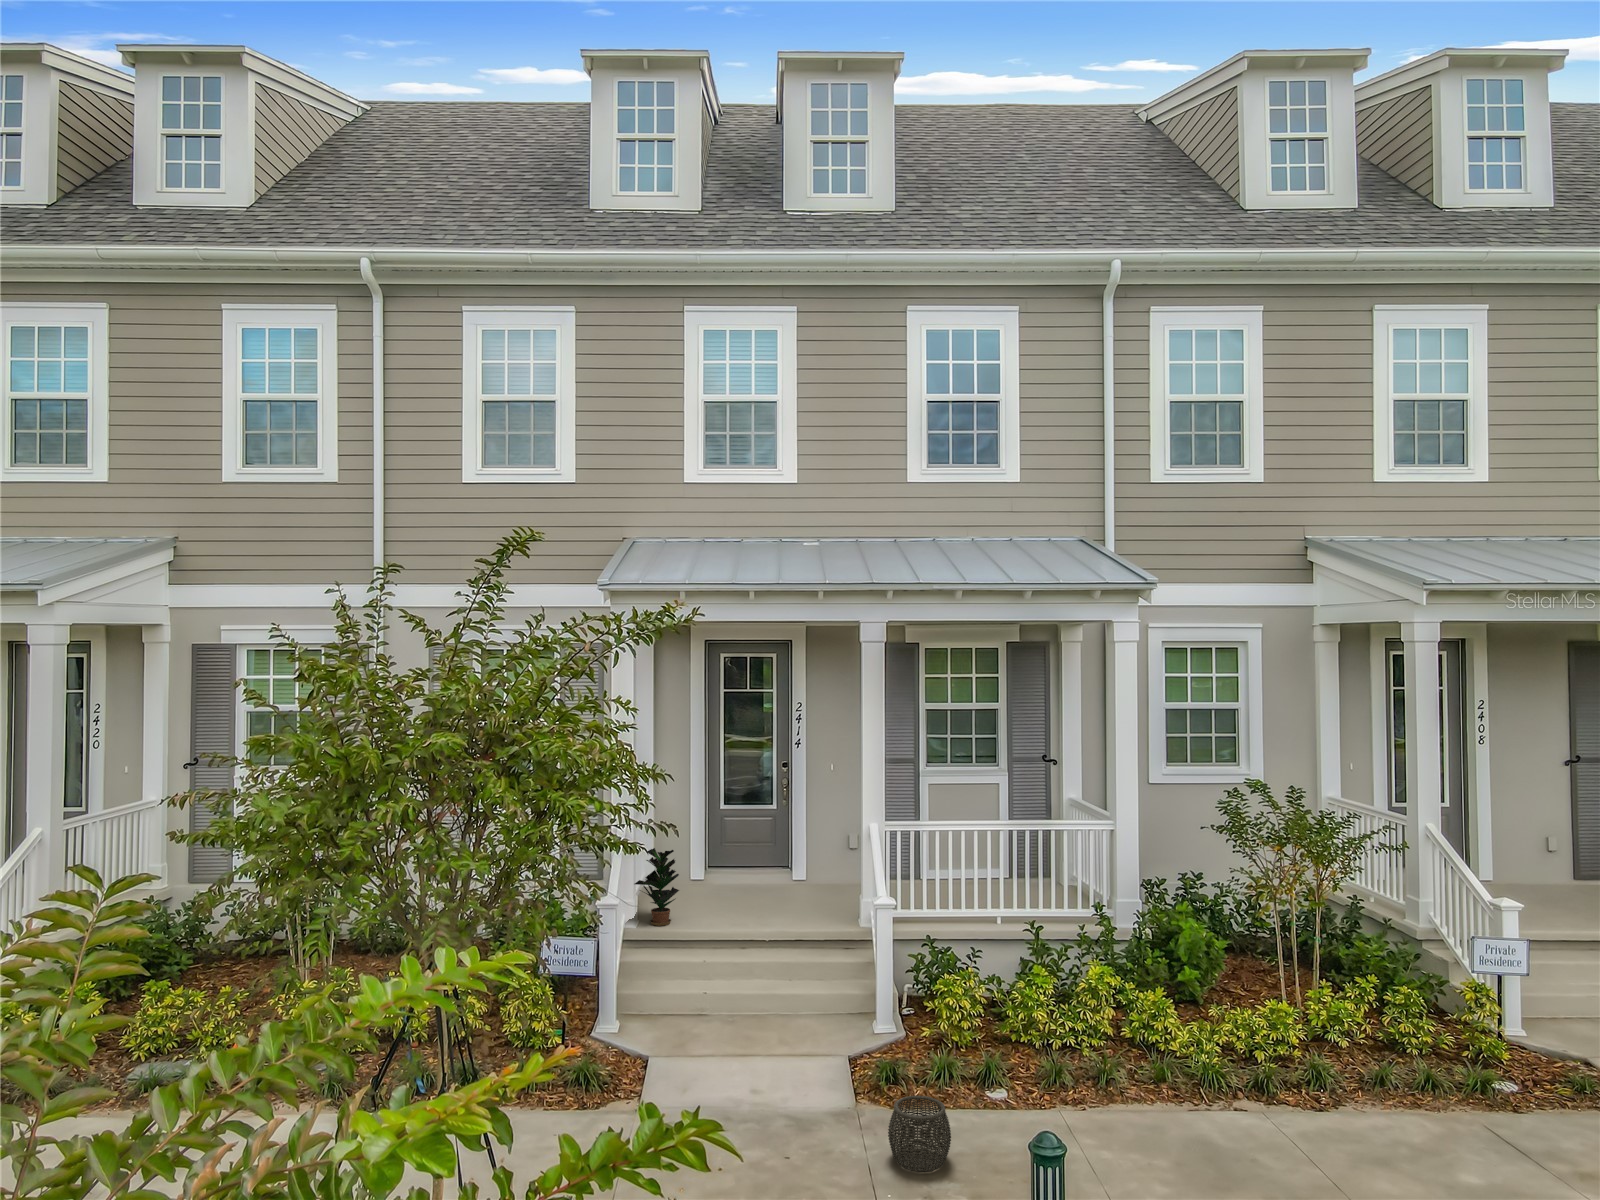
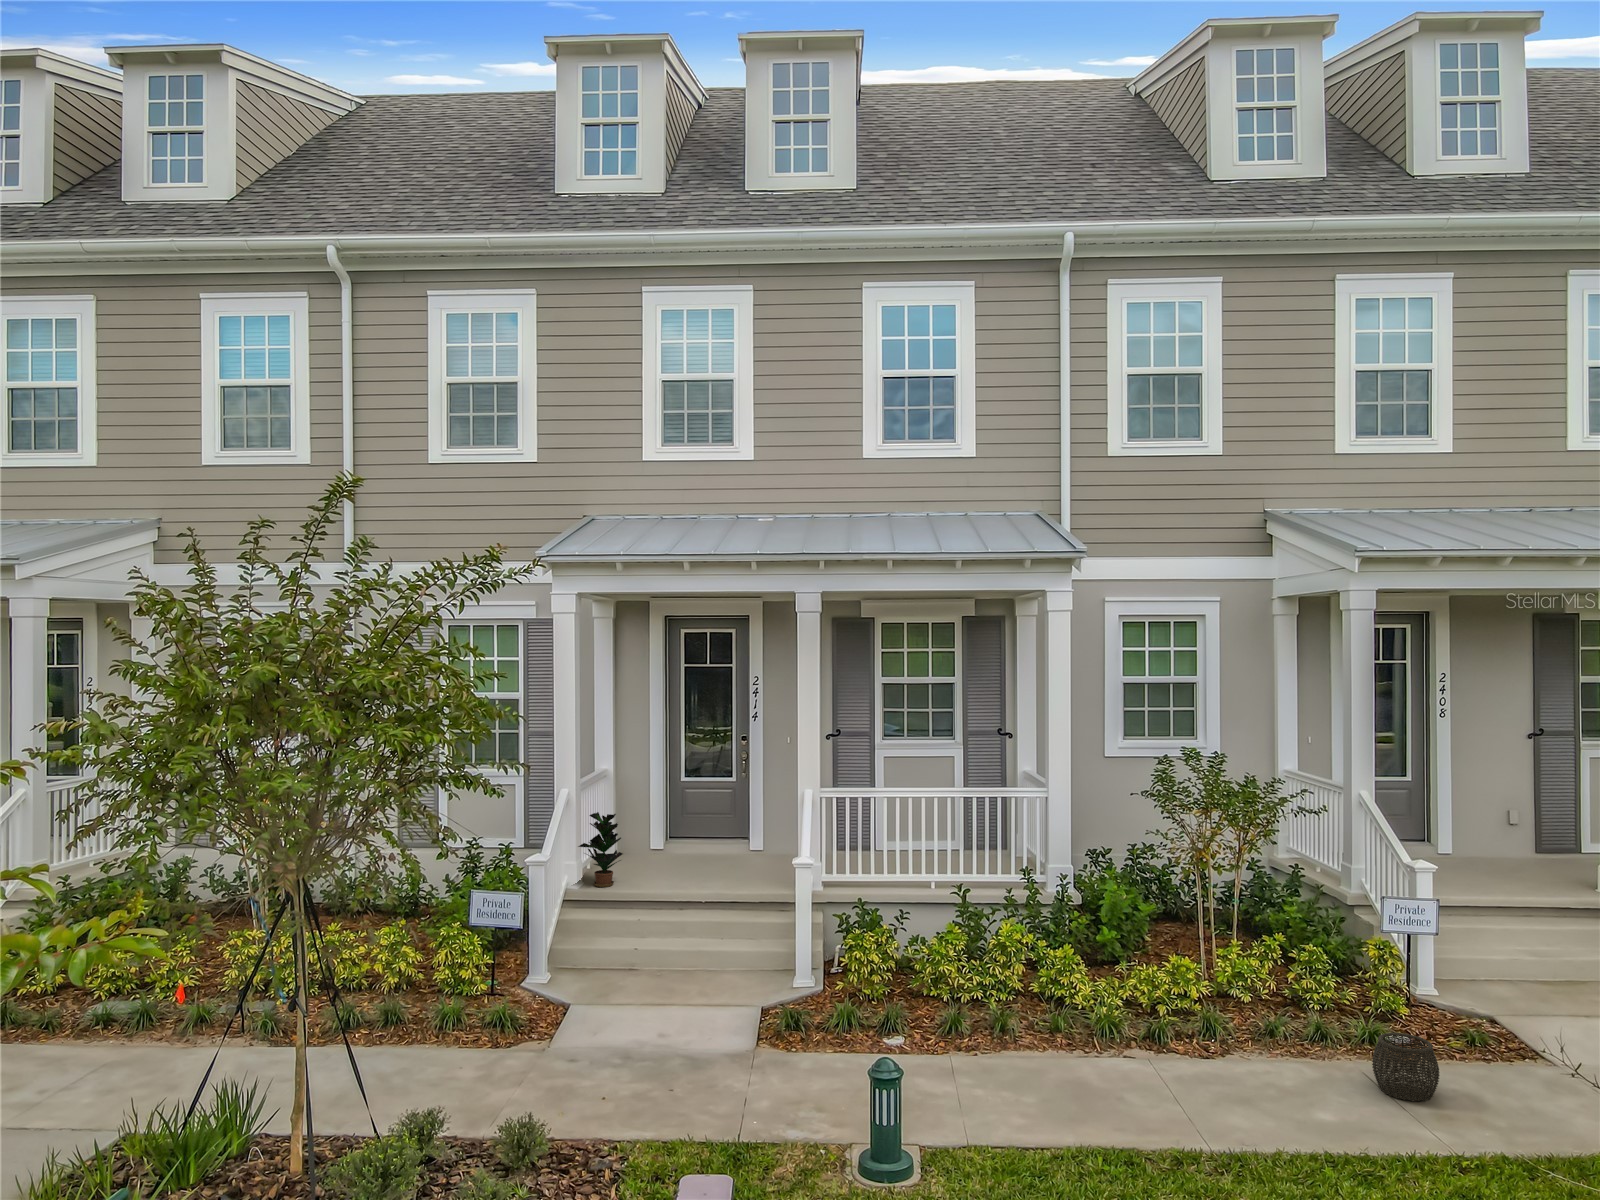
woven basket: present [888,1096,951,1171] -> present [1372,1033,1440,1101]

